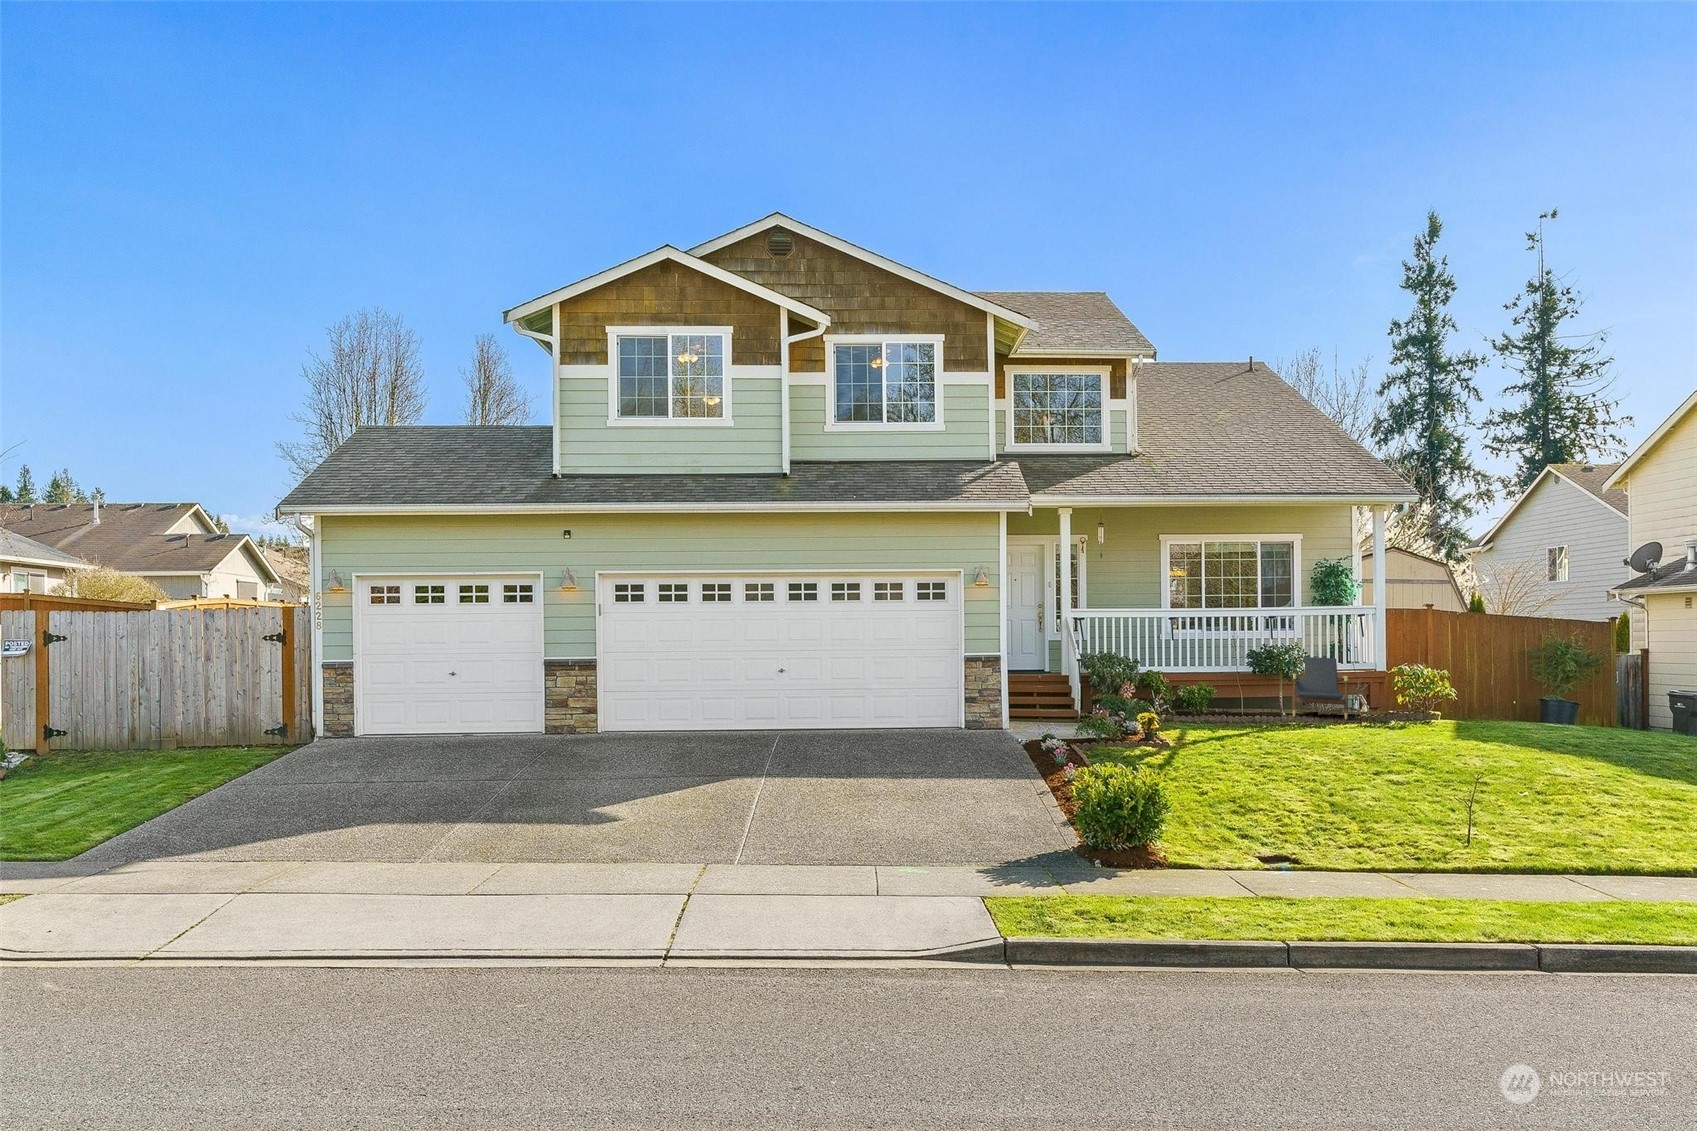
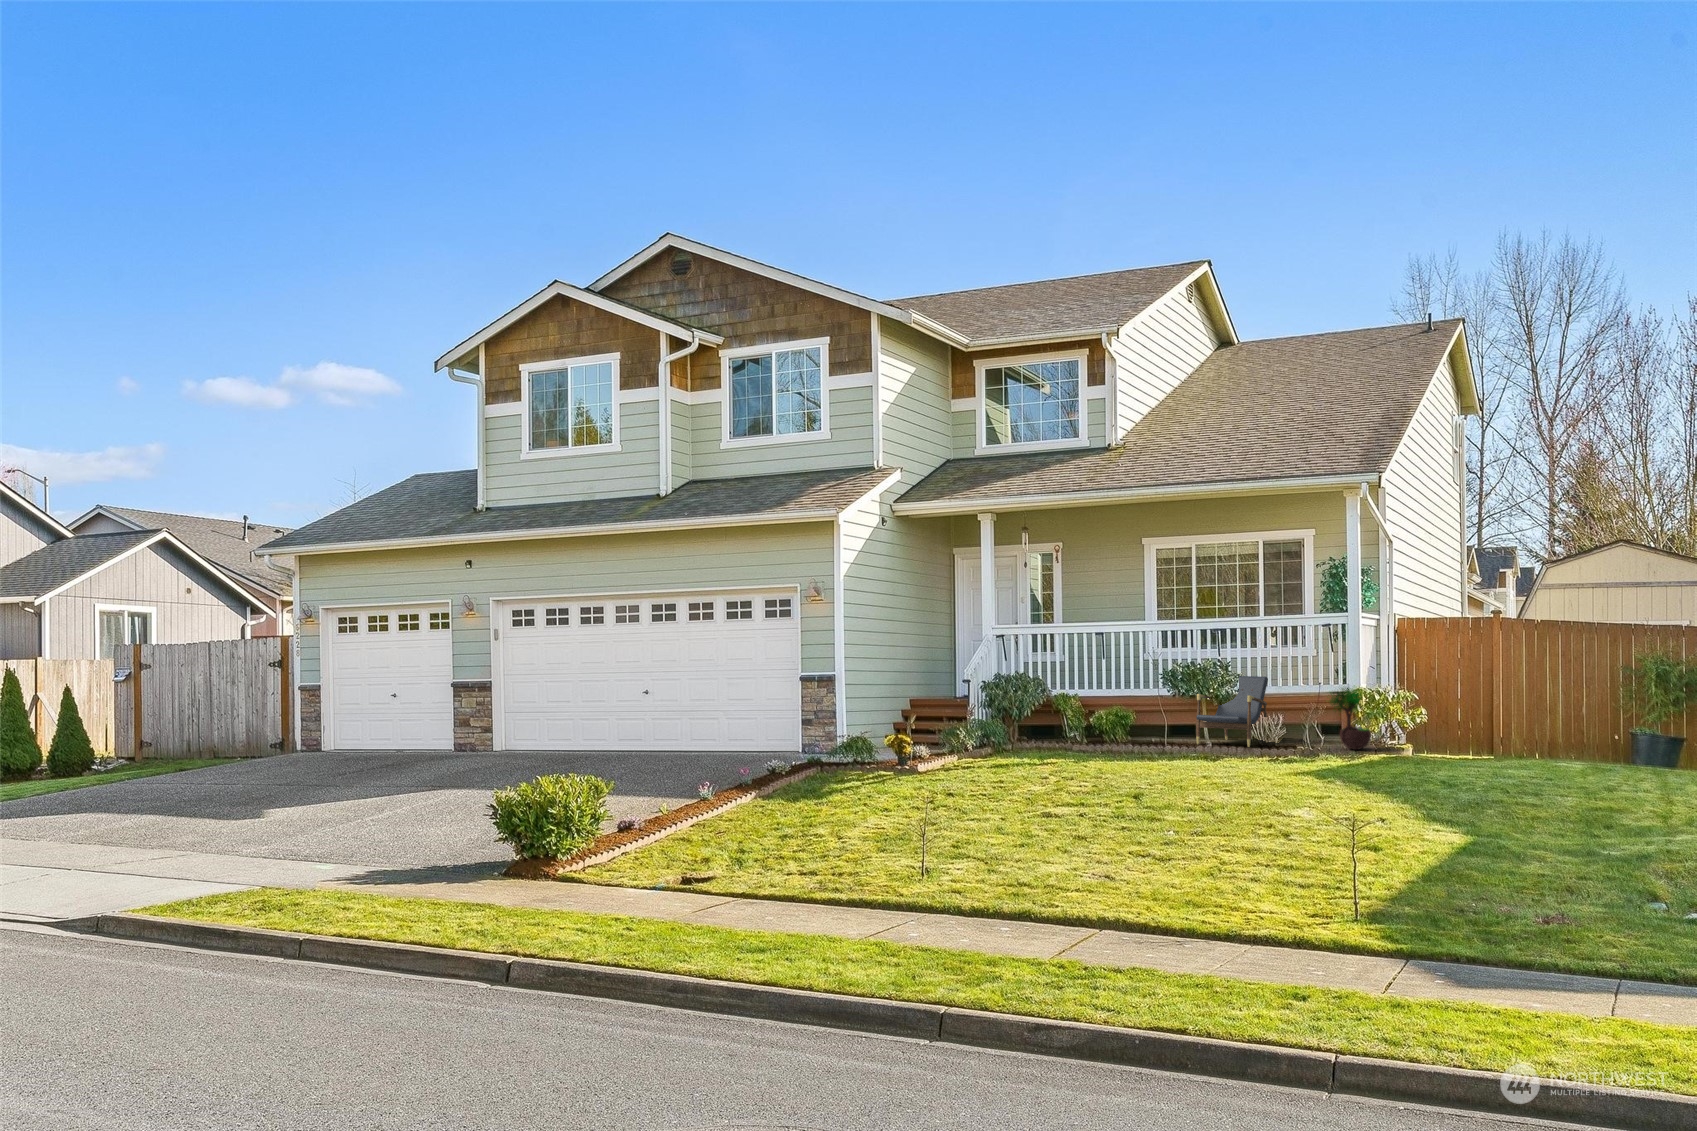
potted tree: none [1407,664,1445,721] -> present [1330,688,1371,750]

